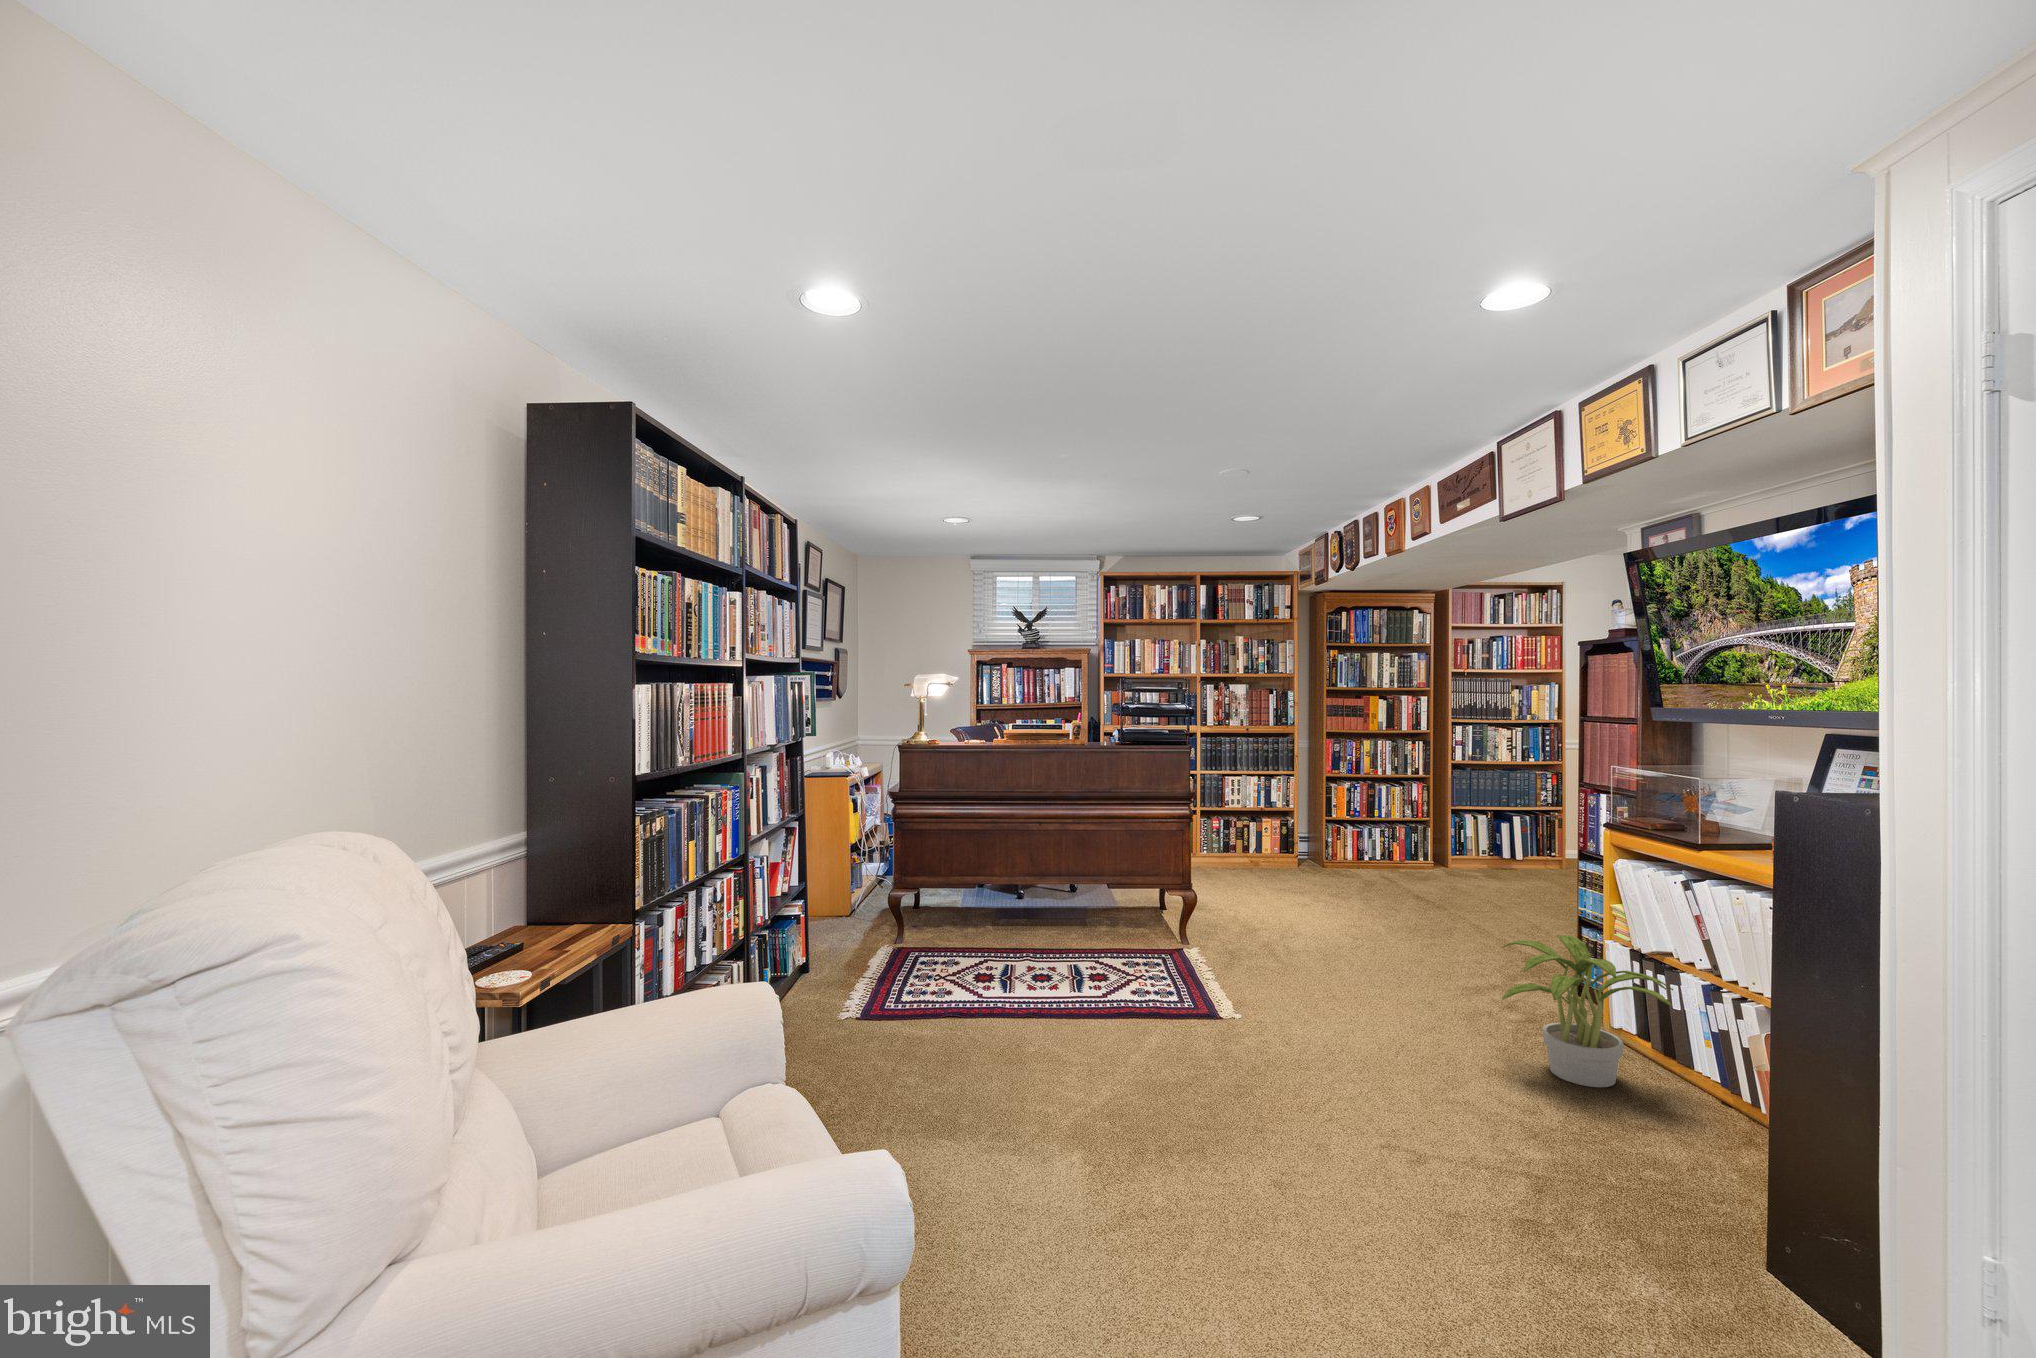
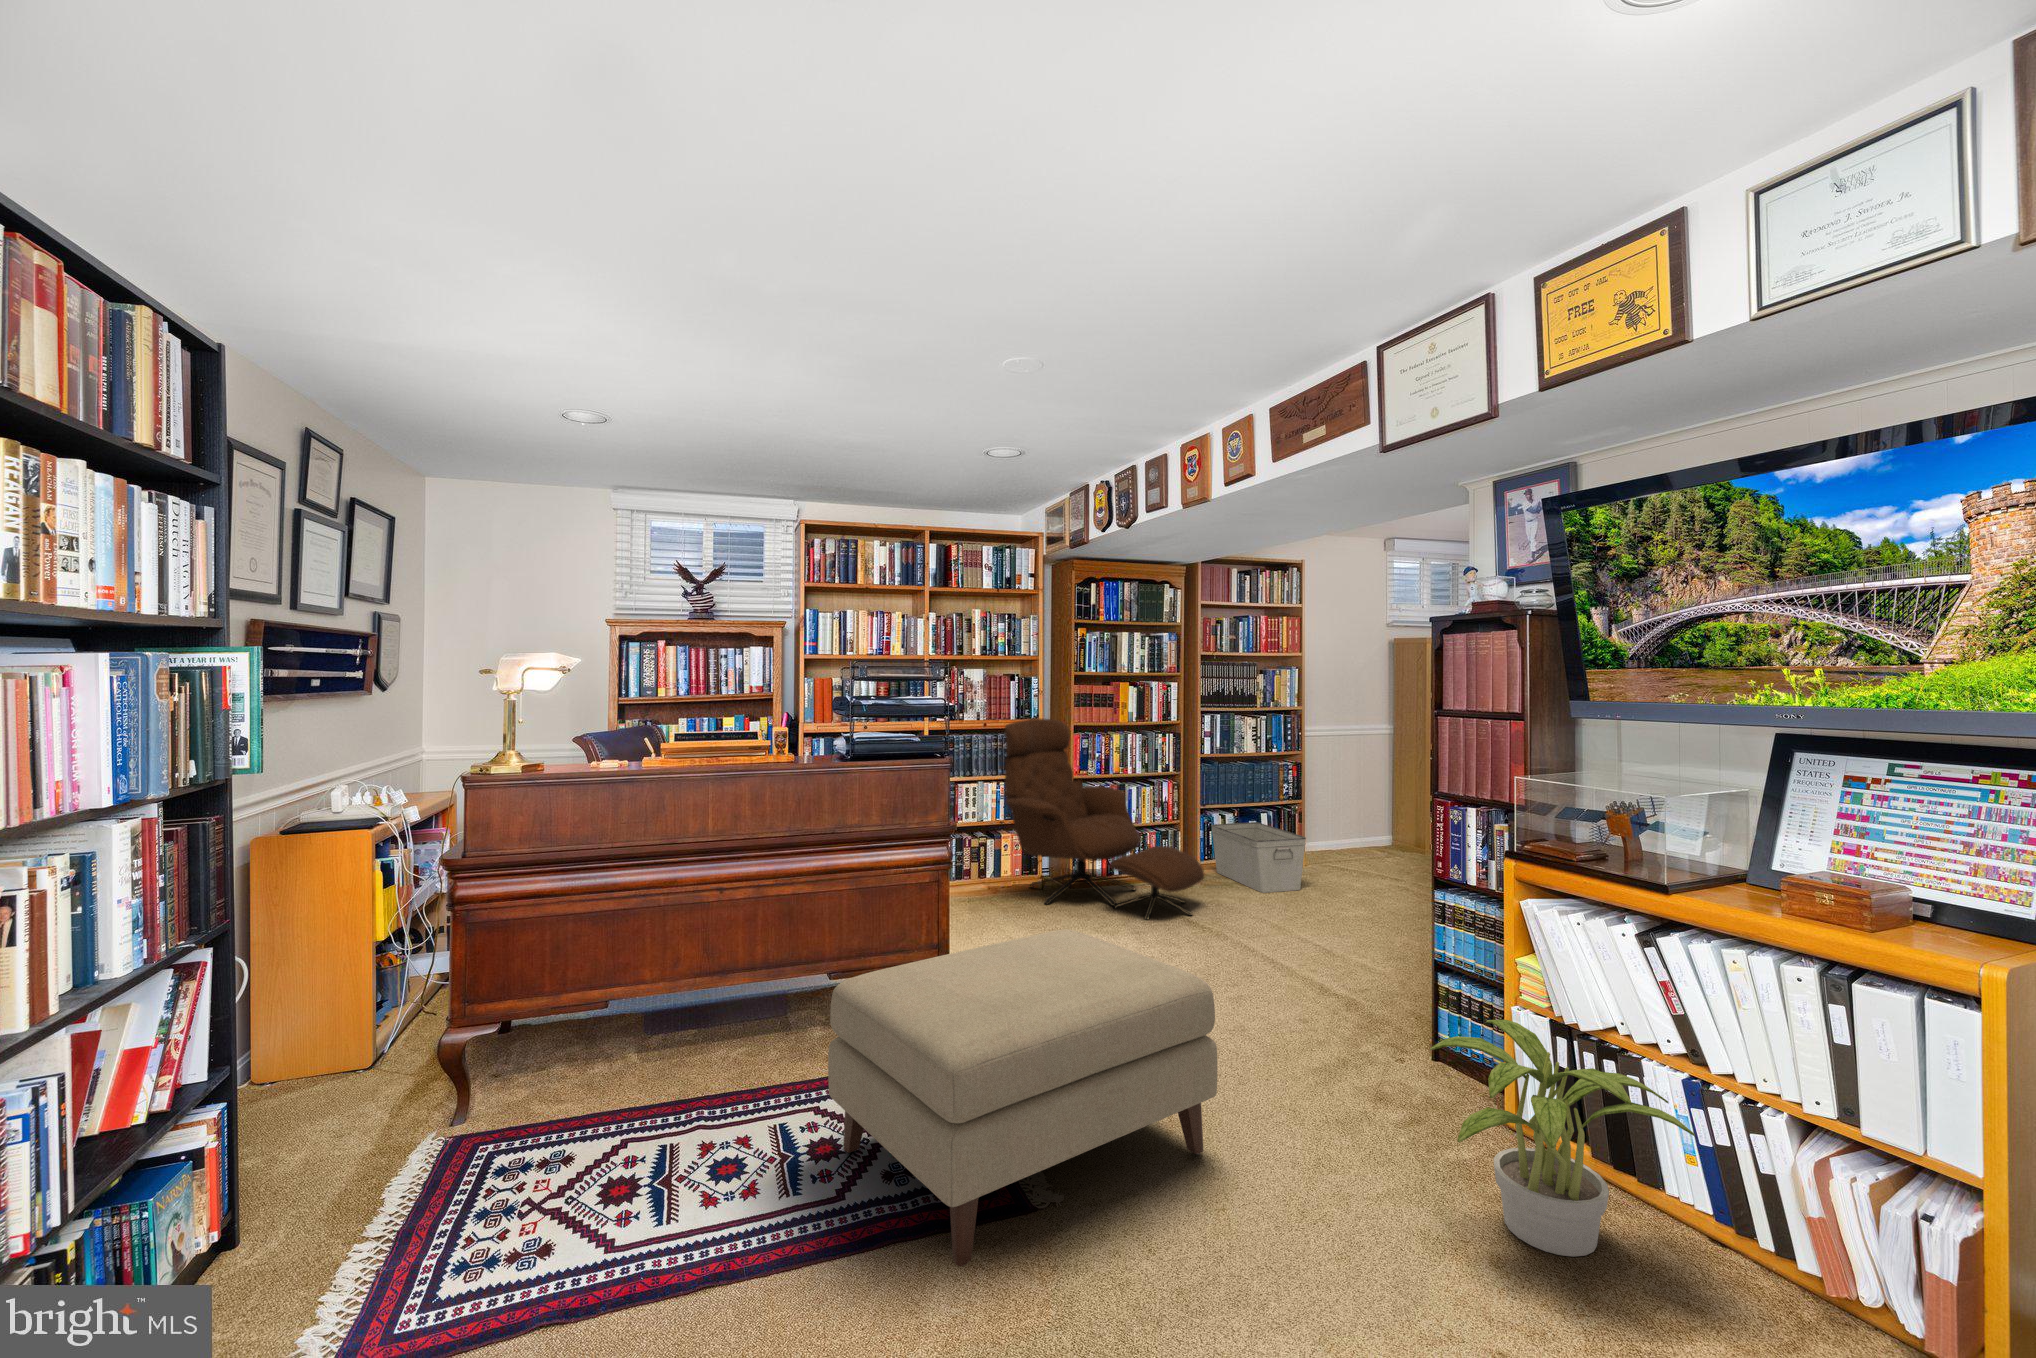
lounge chair: none [1262,726,1438,894] -> present [1005,719,1205,919]
storage bin: none [1460,824,1549,885] -> present [1211,822,1306,893]
ottoman: none [1101,864,1357,1030] -> present [828,929,1218,1266]

